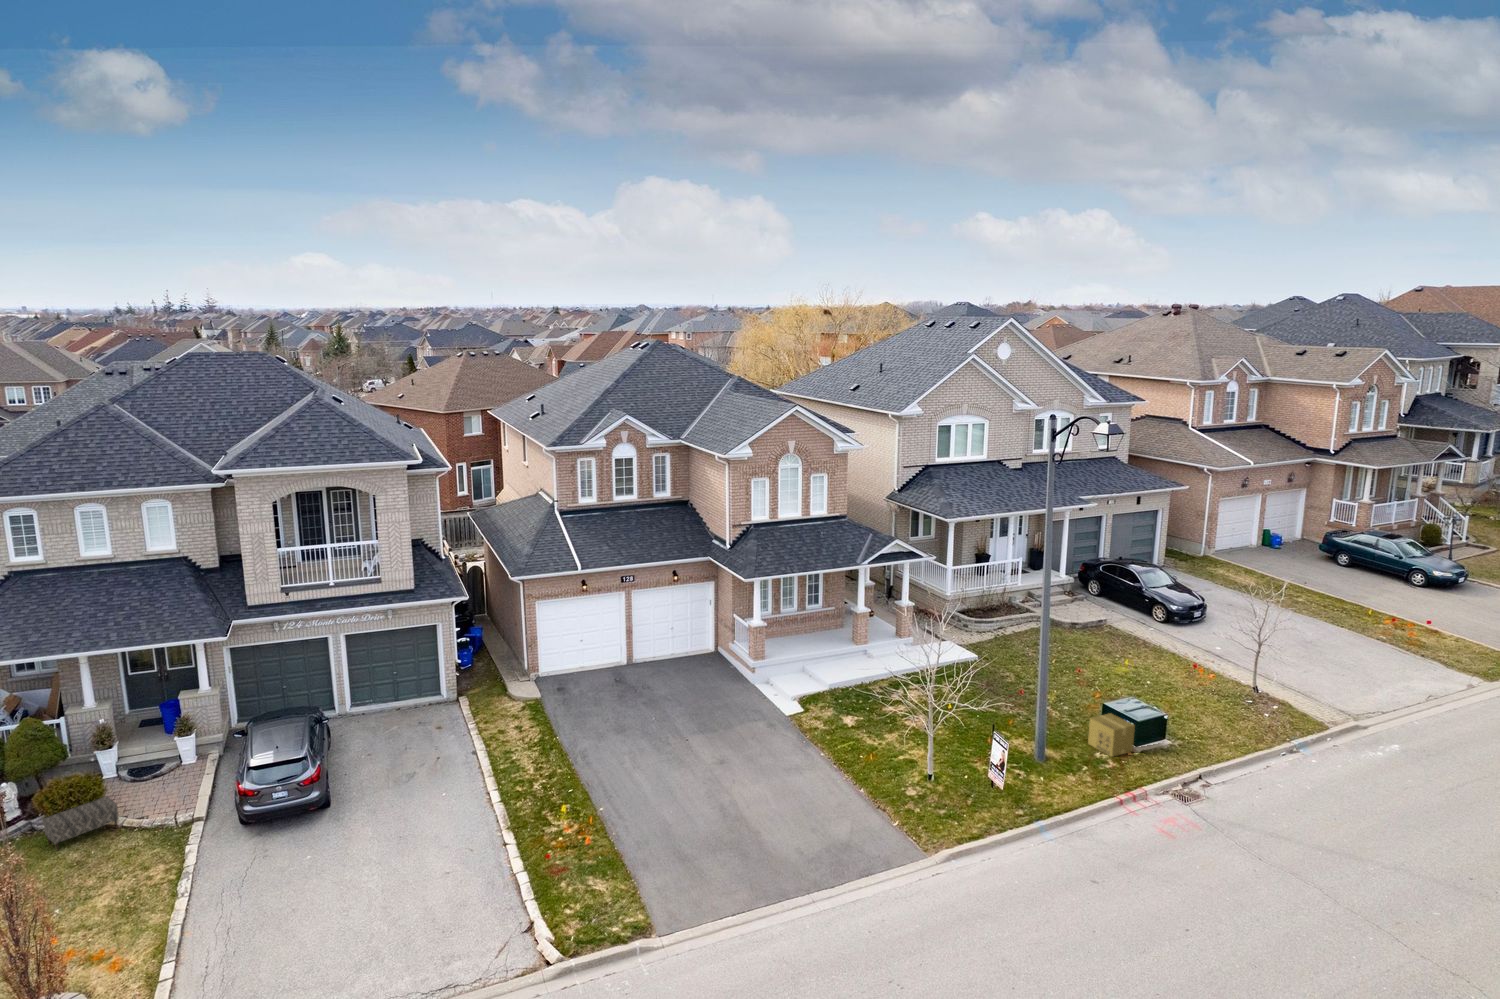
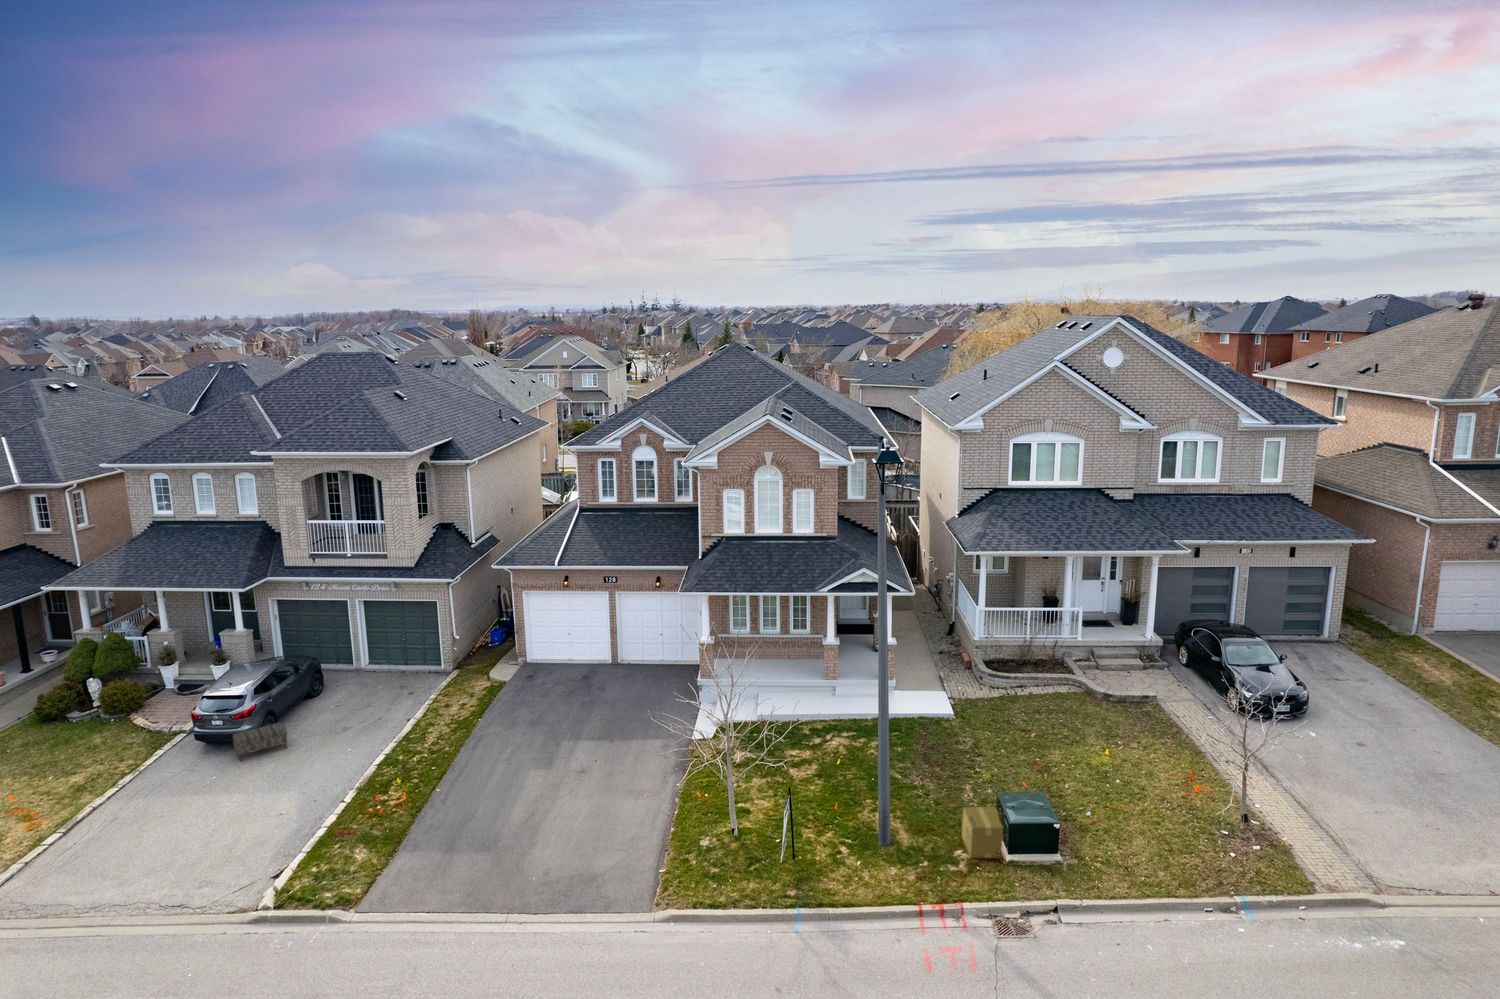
bench: present [43,797,119,850] -> present [233,722,288,760]

